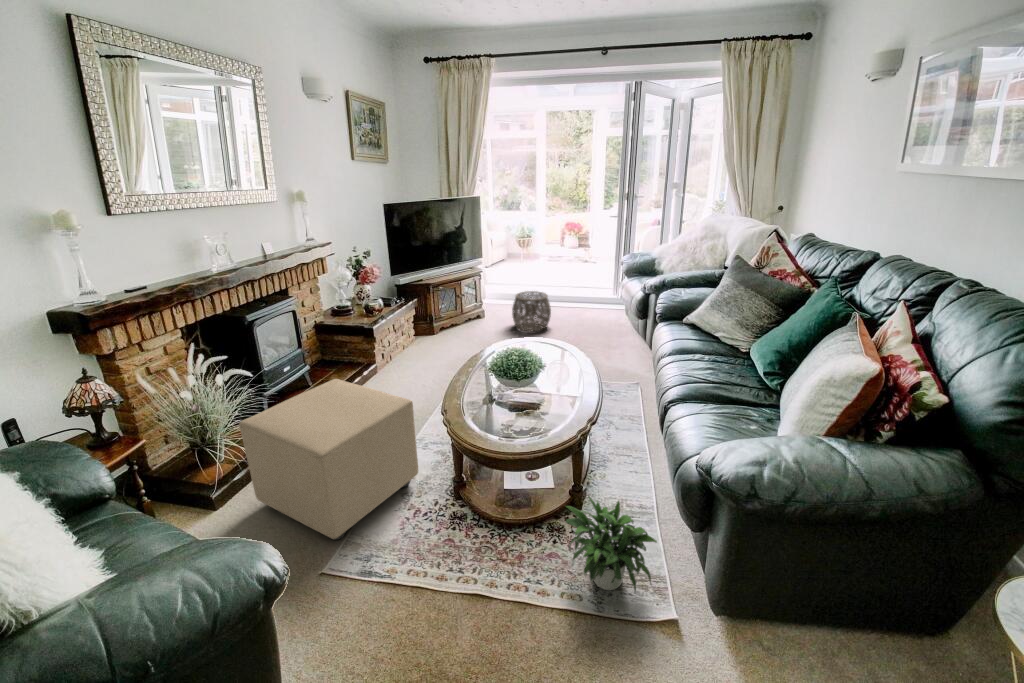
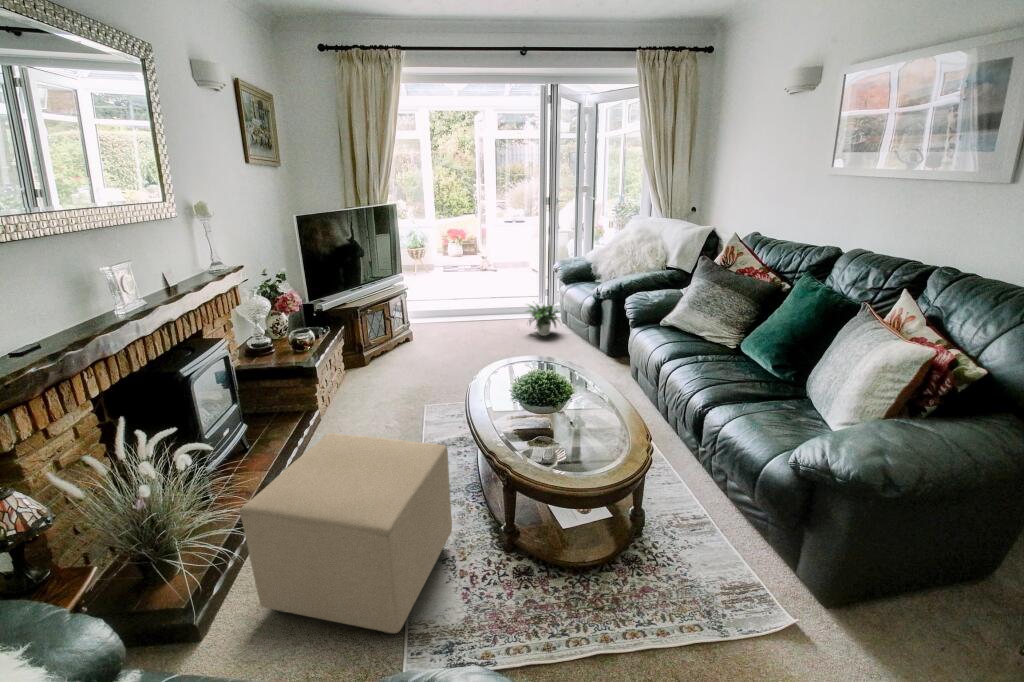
woven basket: present [512,291,551,332] -> none [450,306,493,351]
potted plant: present [554,497,657,592] -> present [527,304,559,336]

